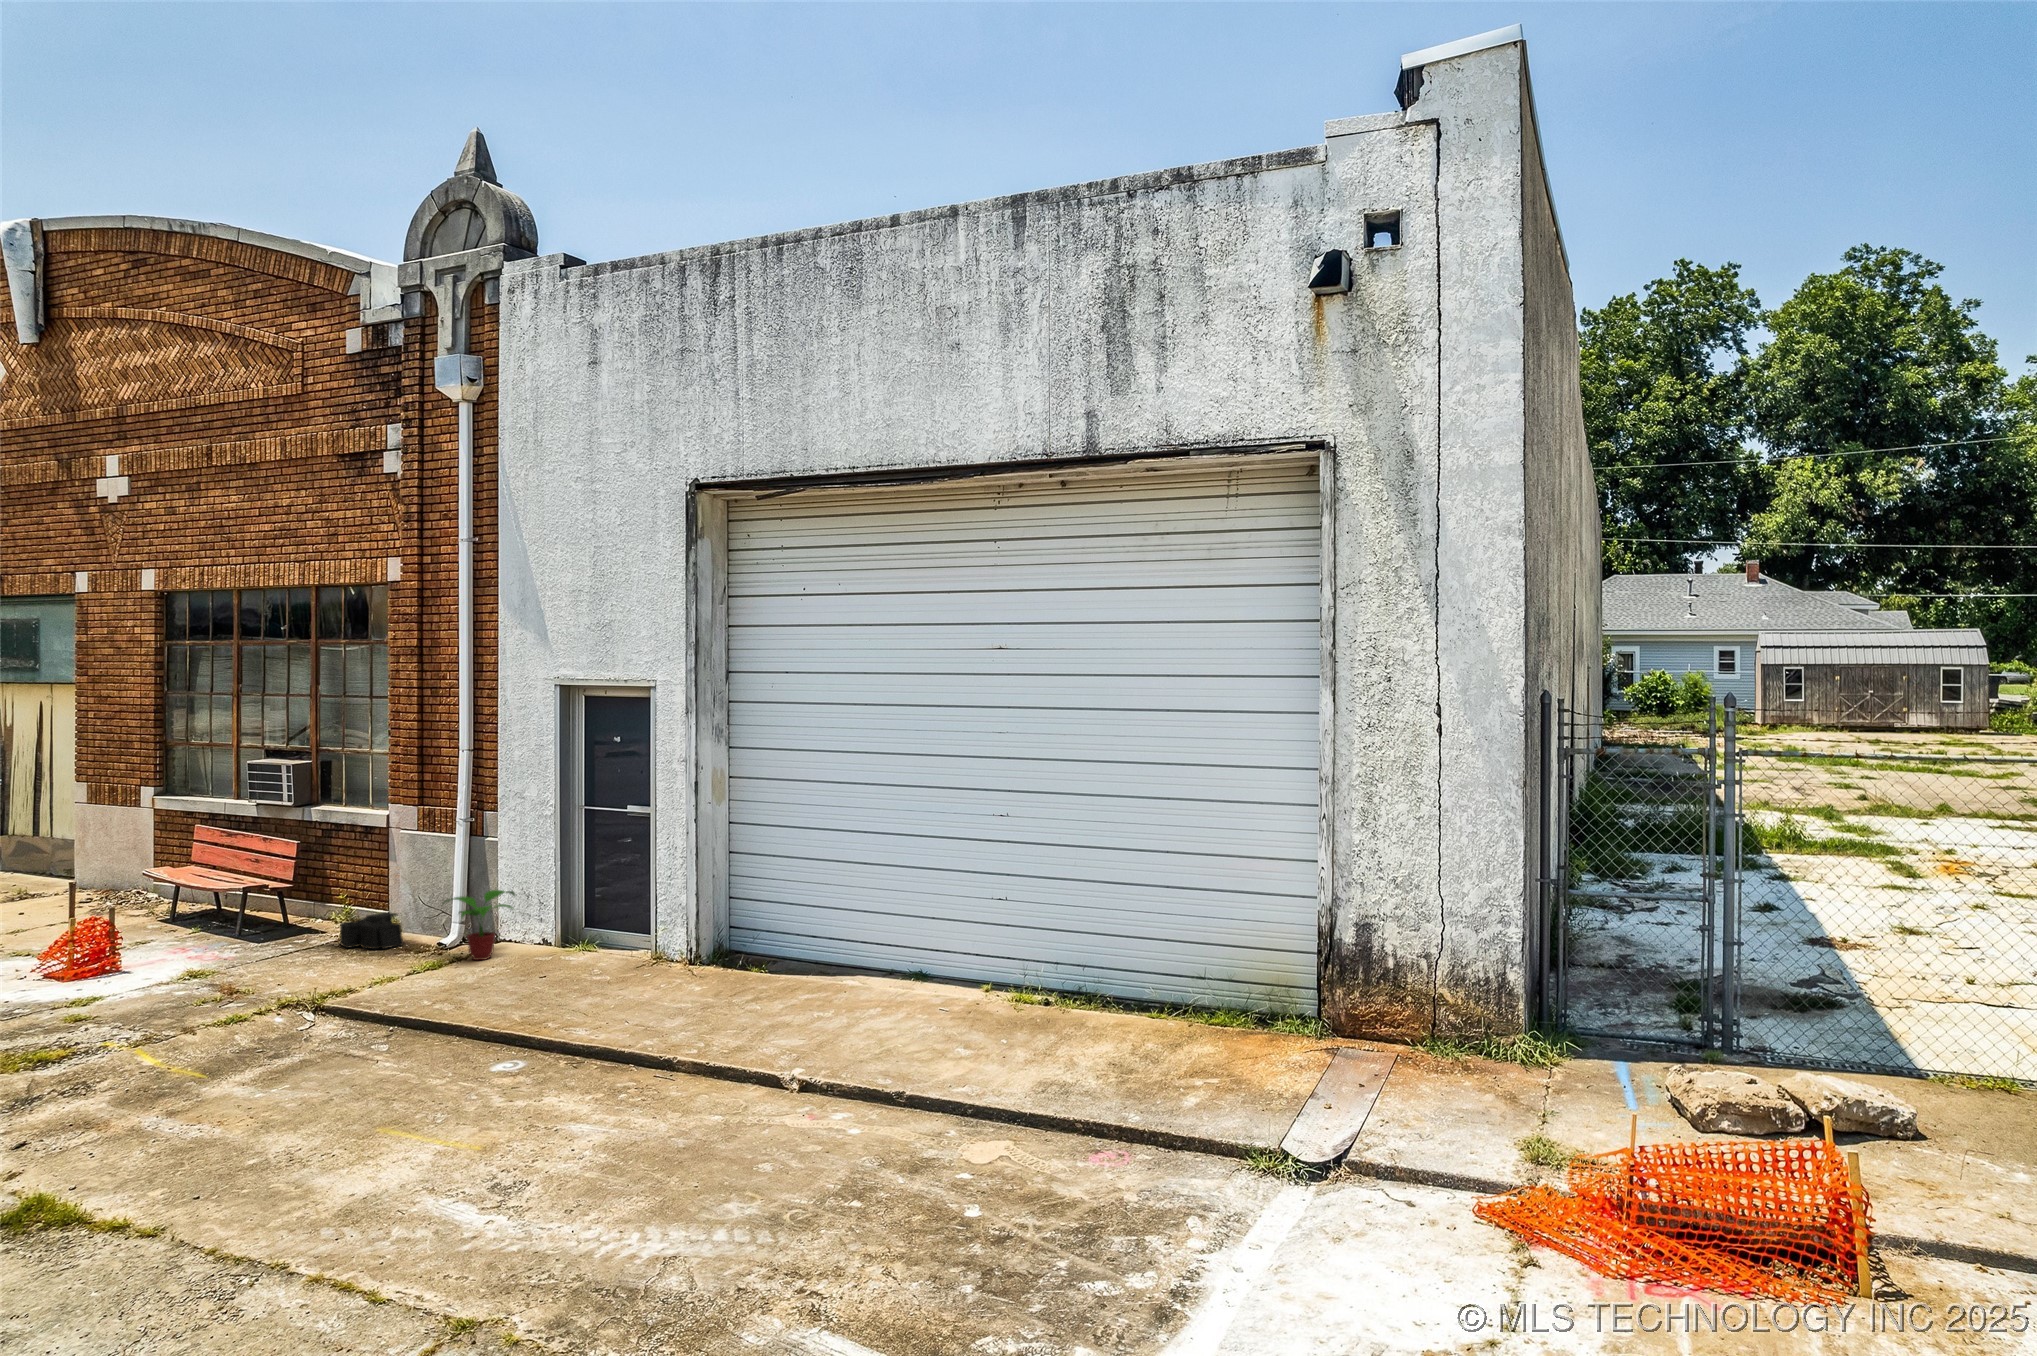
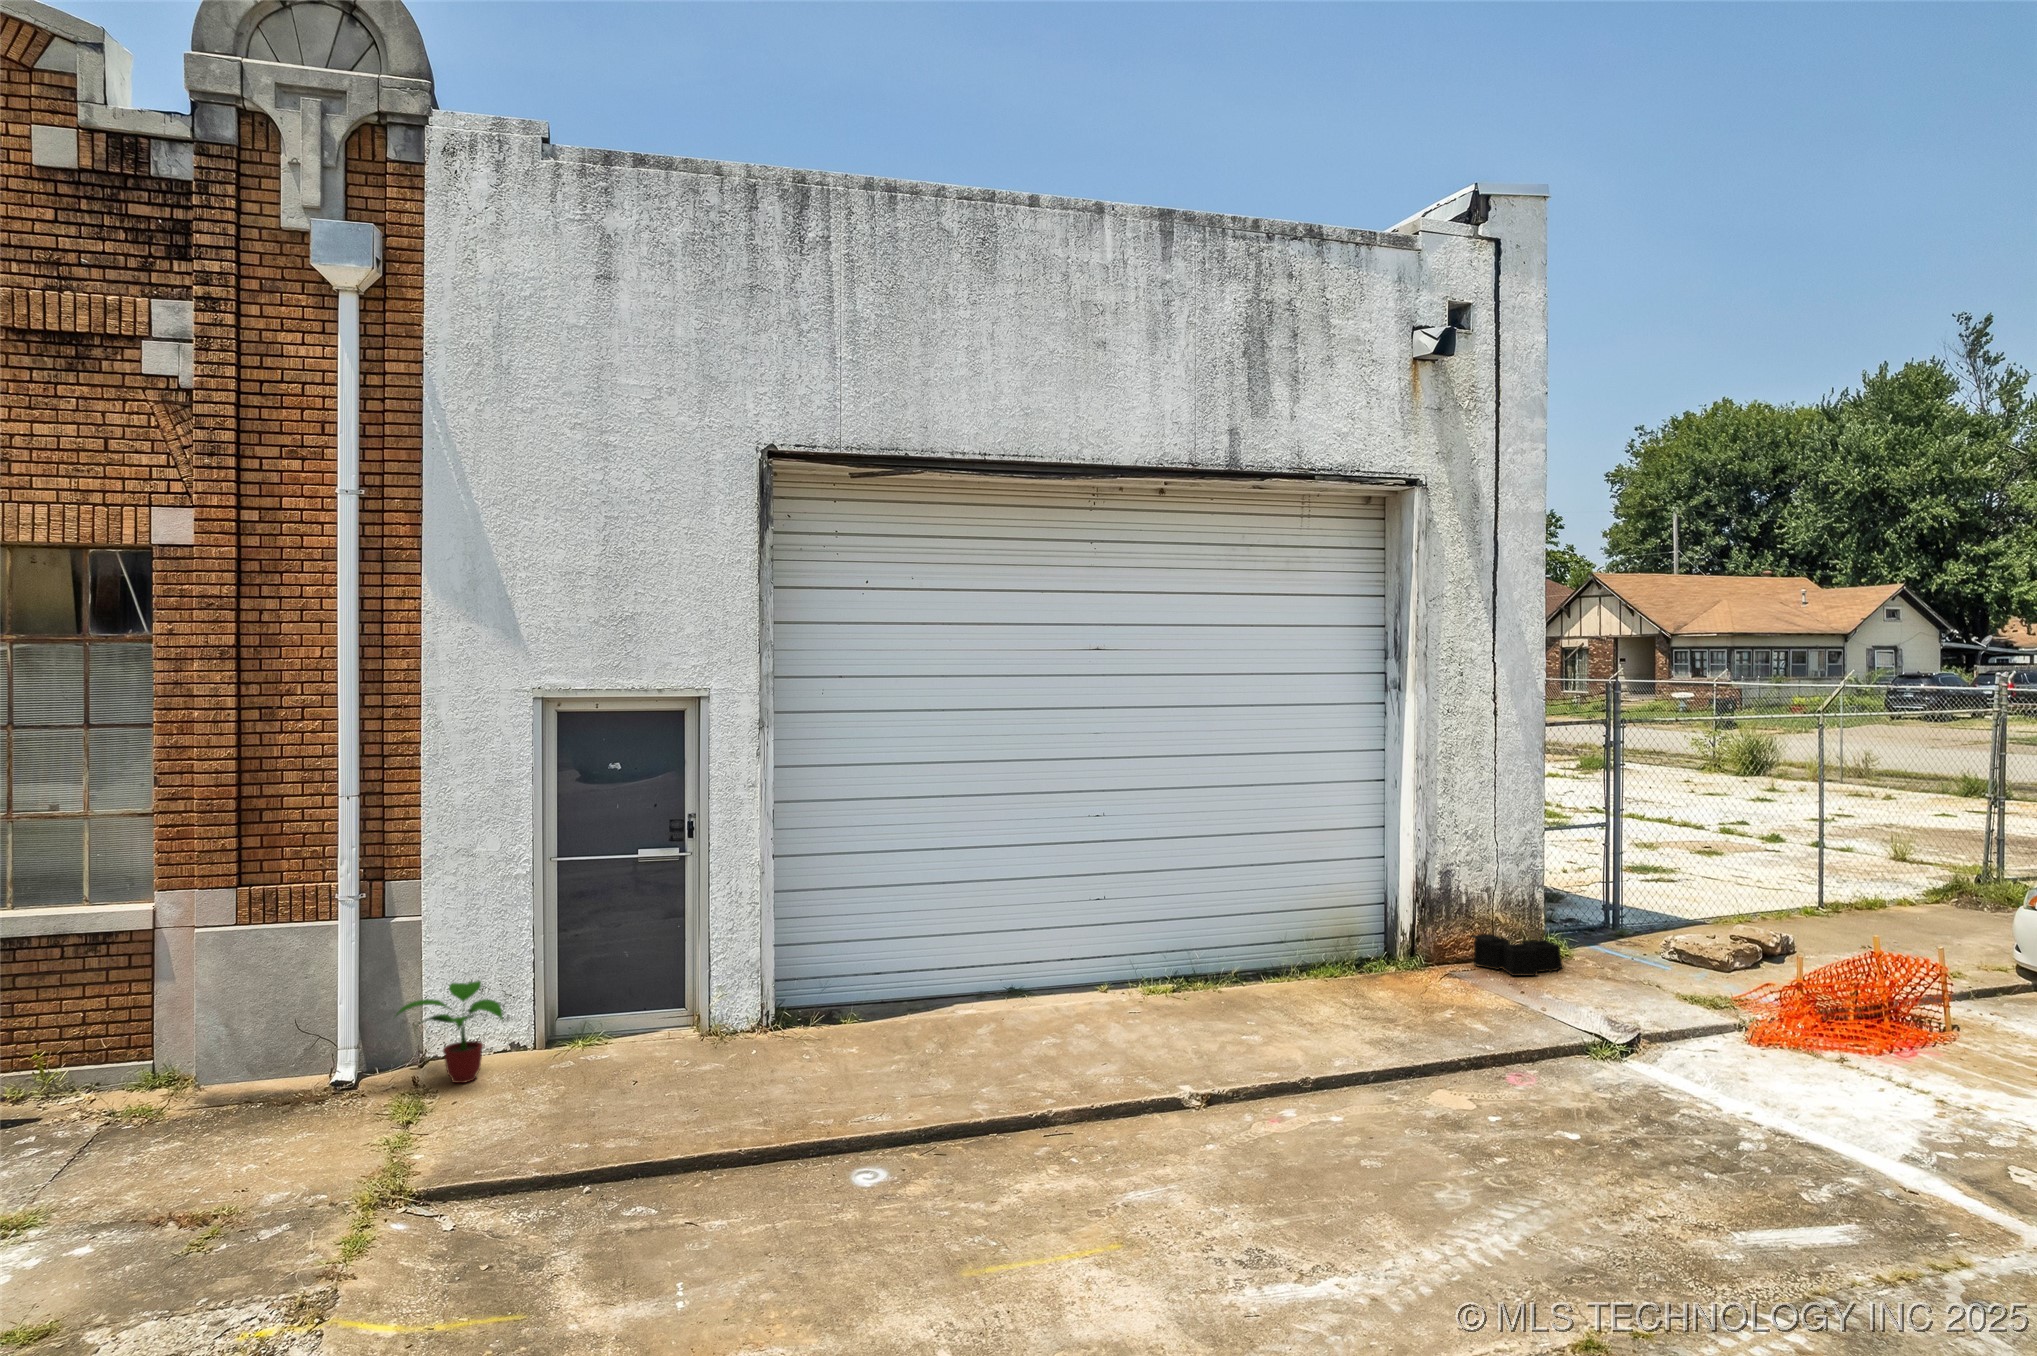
storage bin: present [340,912,403,949] -> present [1470,934,1563,976]

